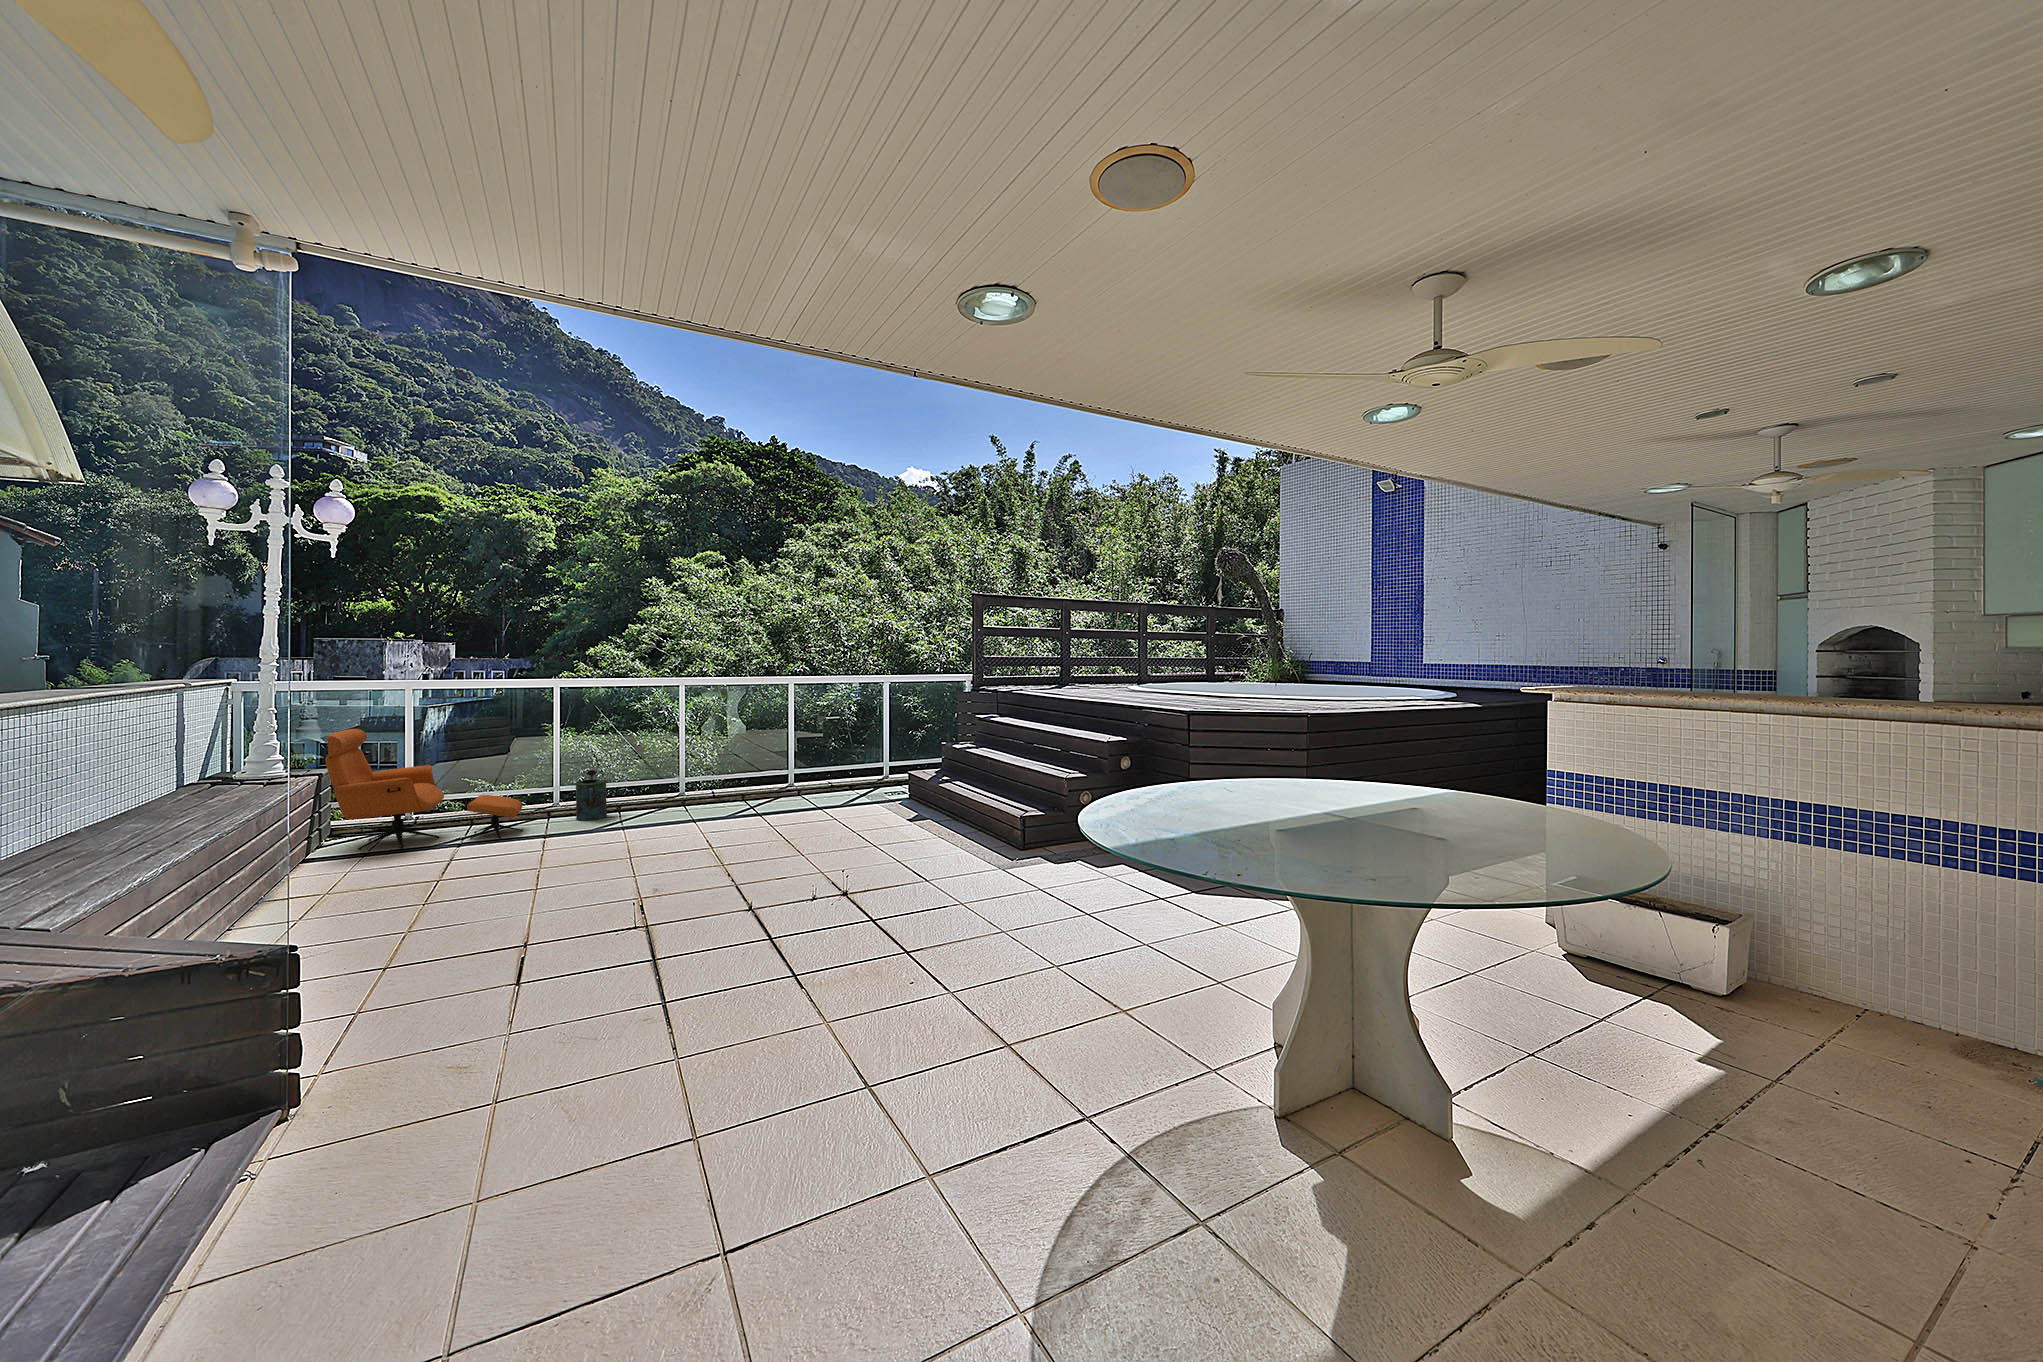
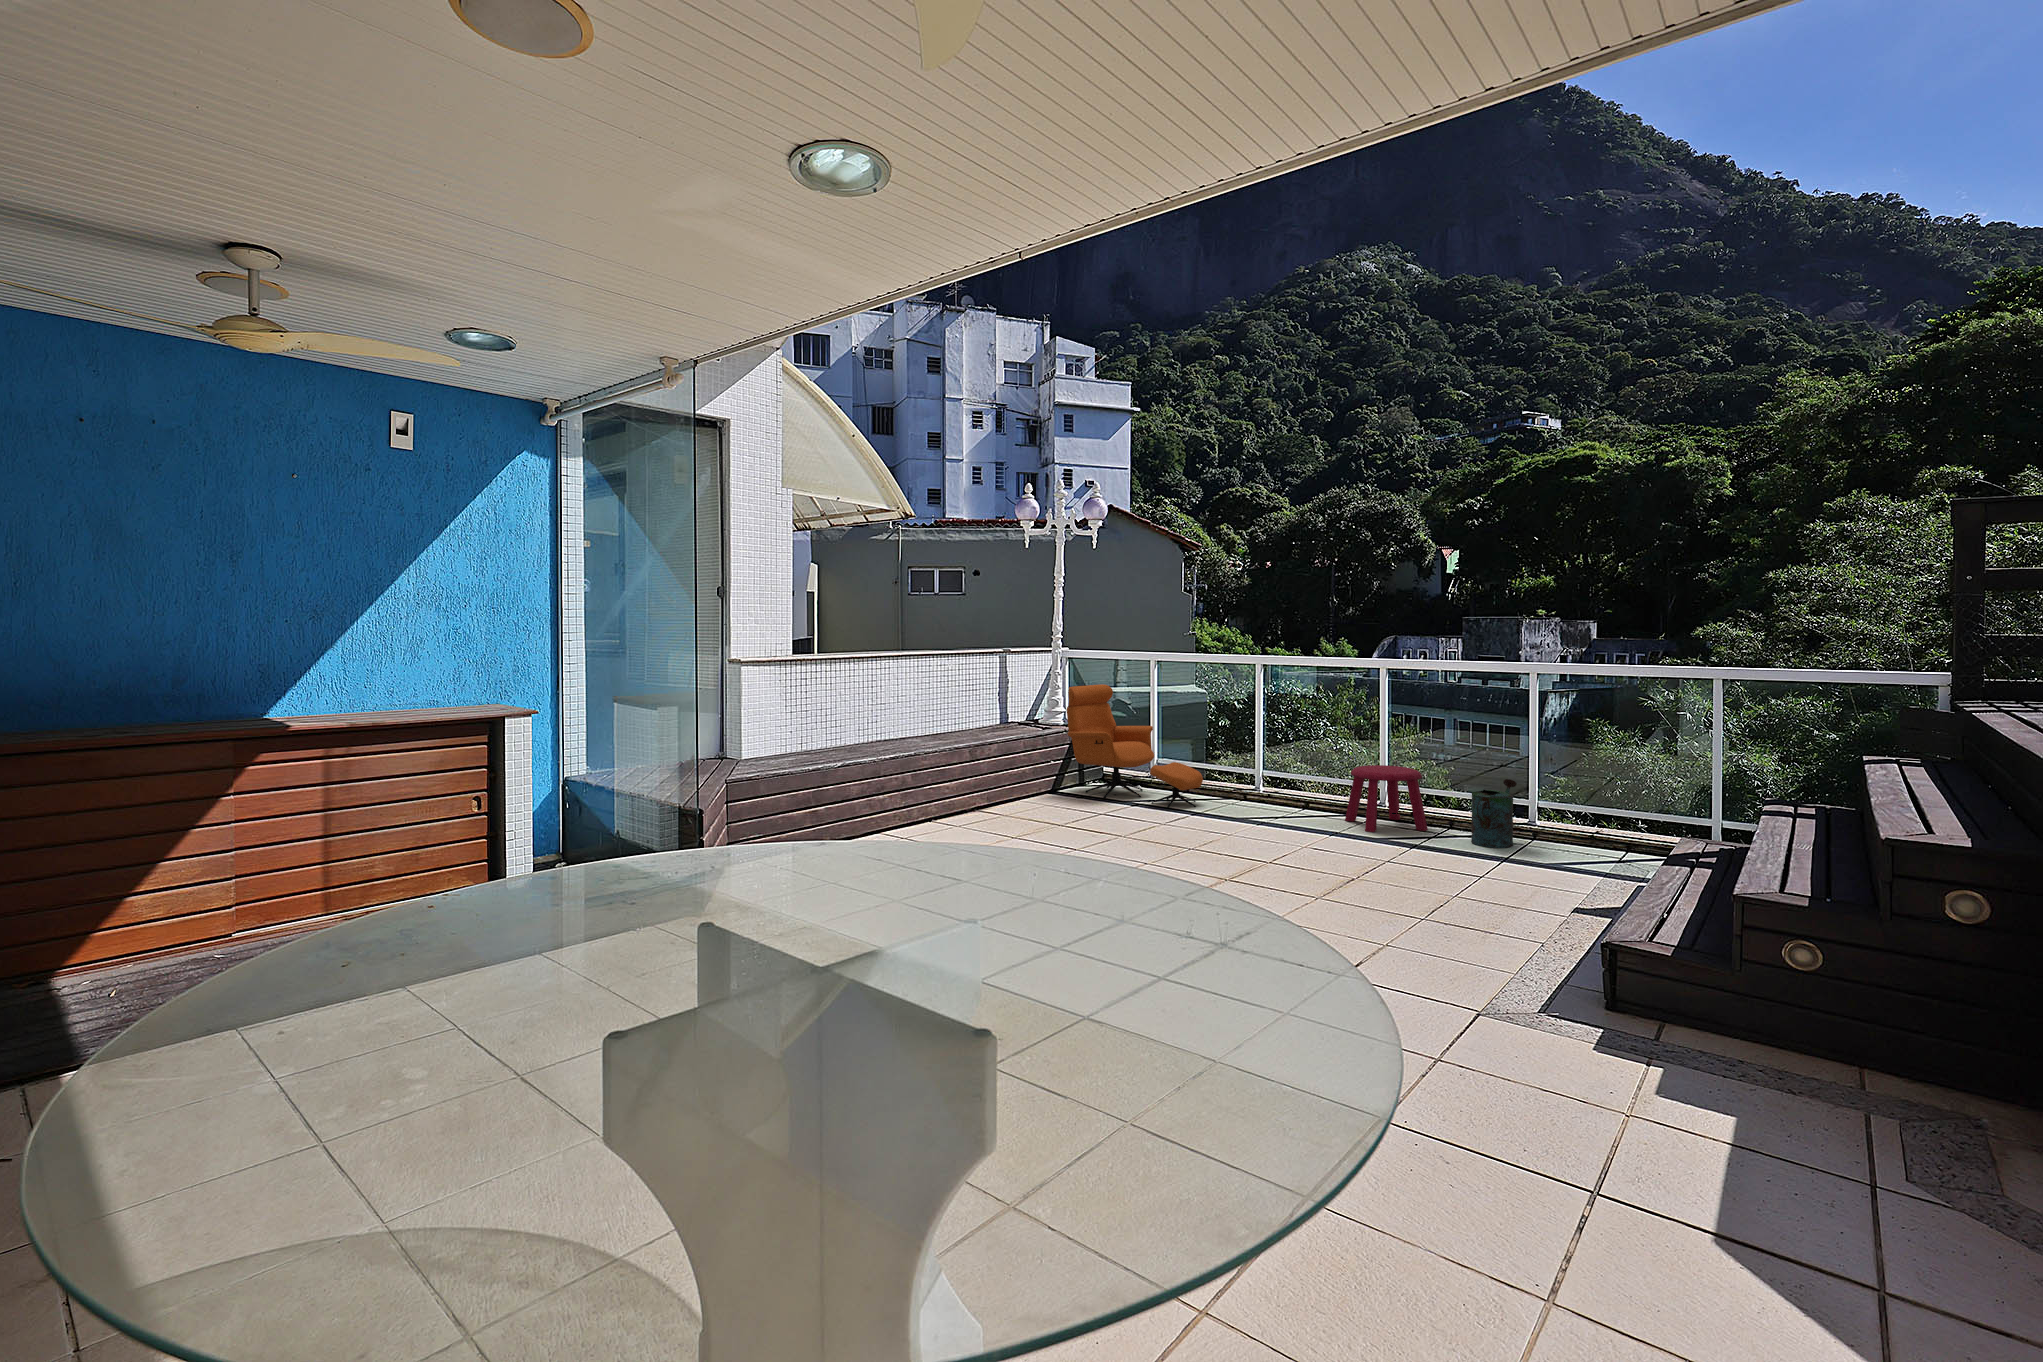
stool: none [667,761,731,812] -> present [1345,765,1428,832]
watering can: present [576,770,607,821] -> present [1471,779,1517,848]

